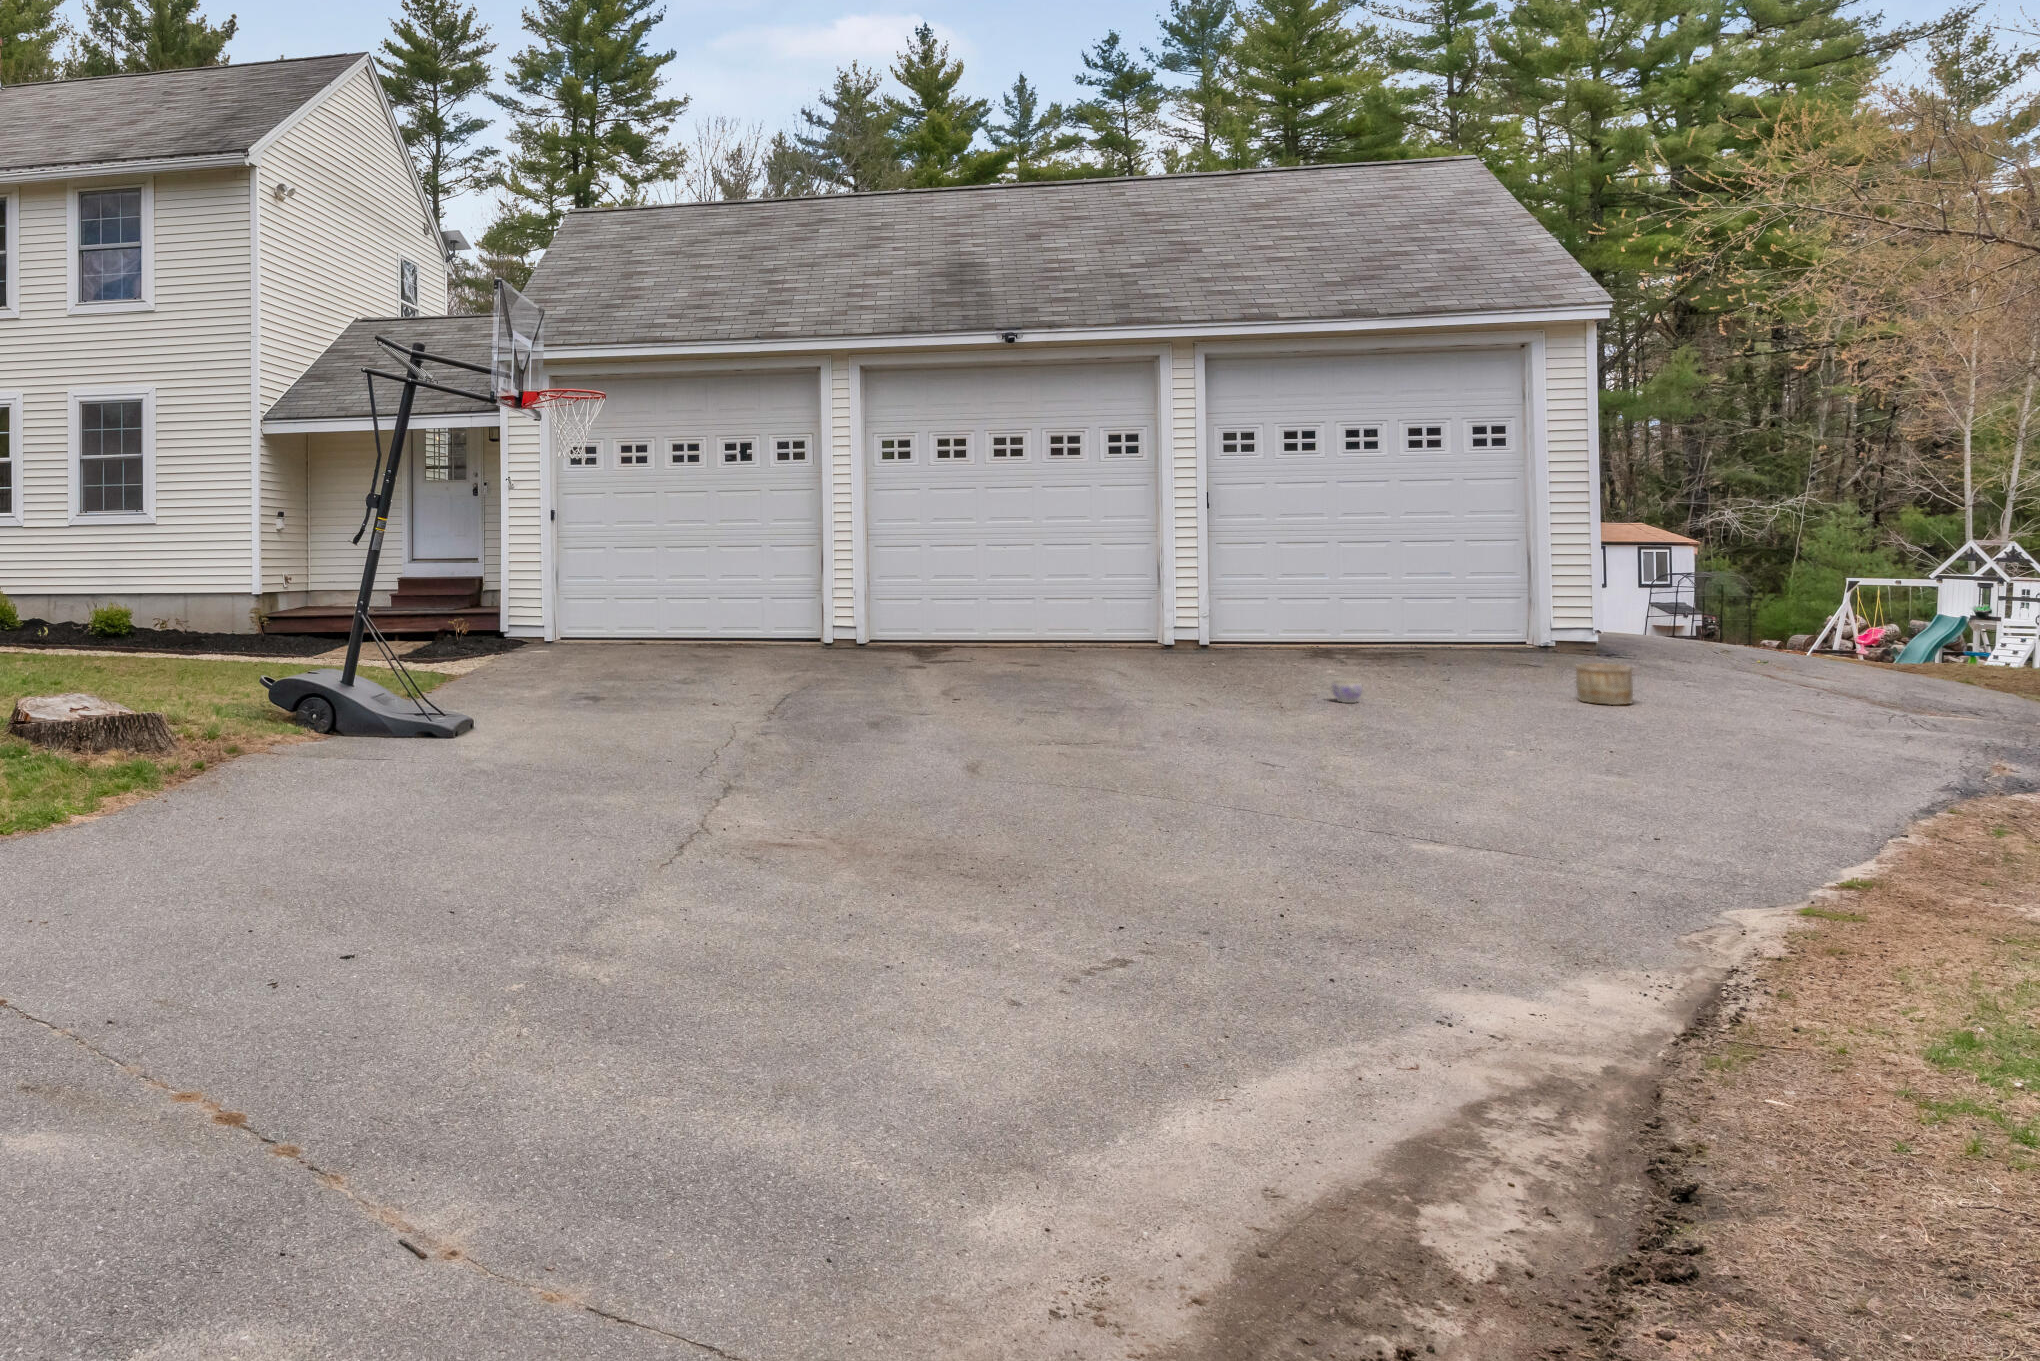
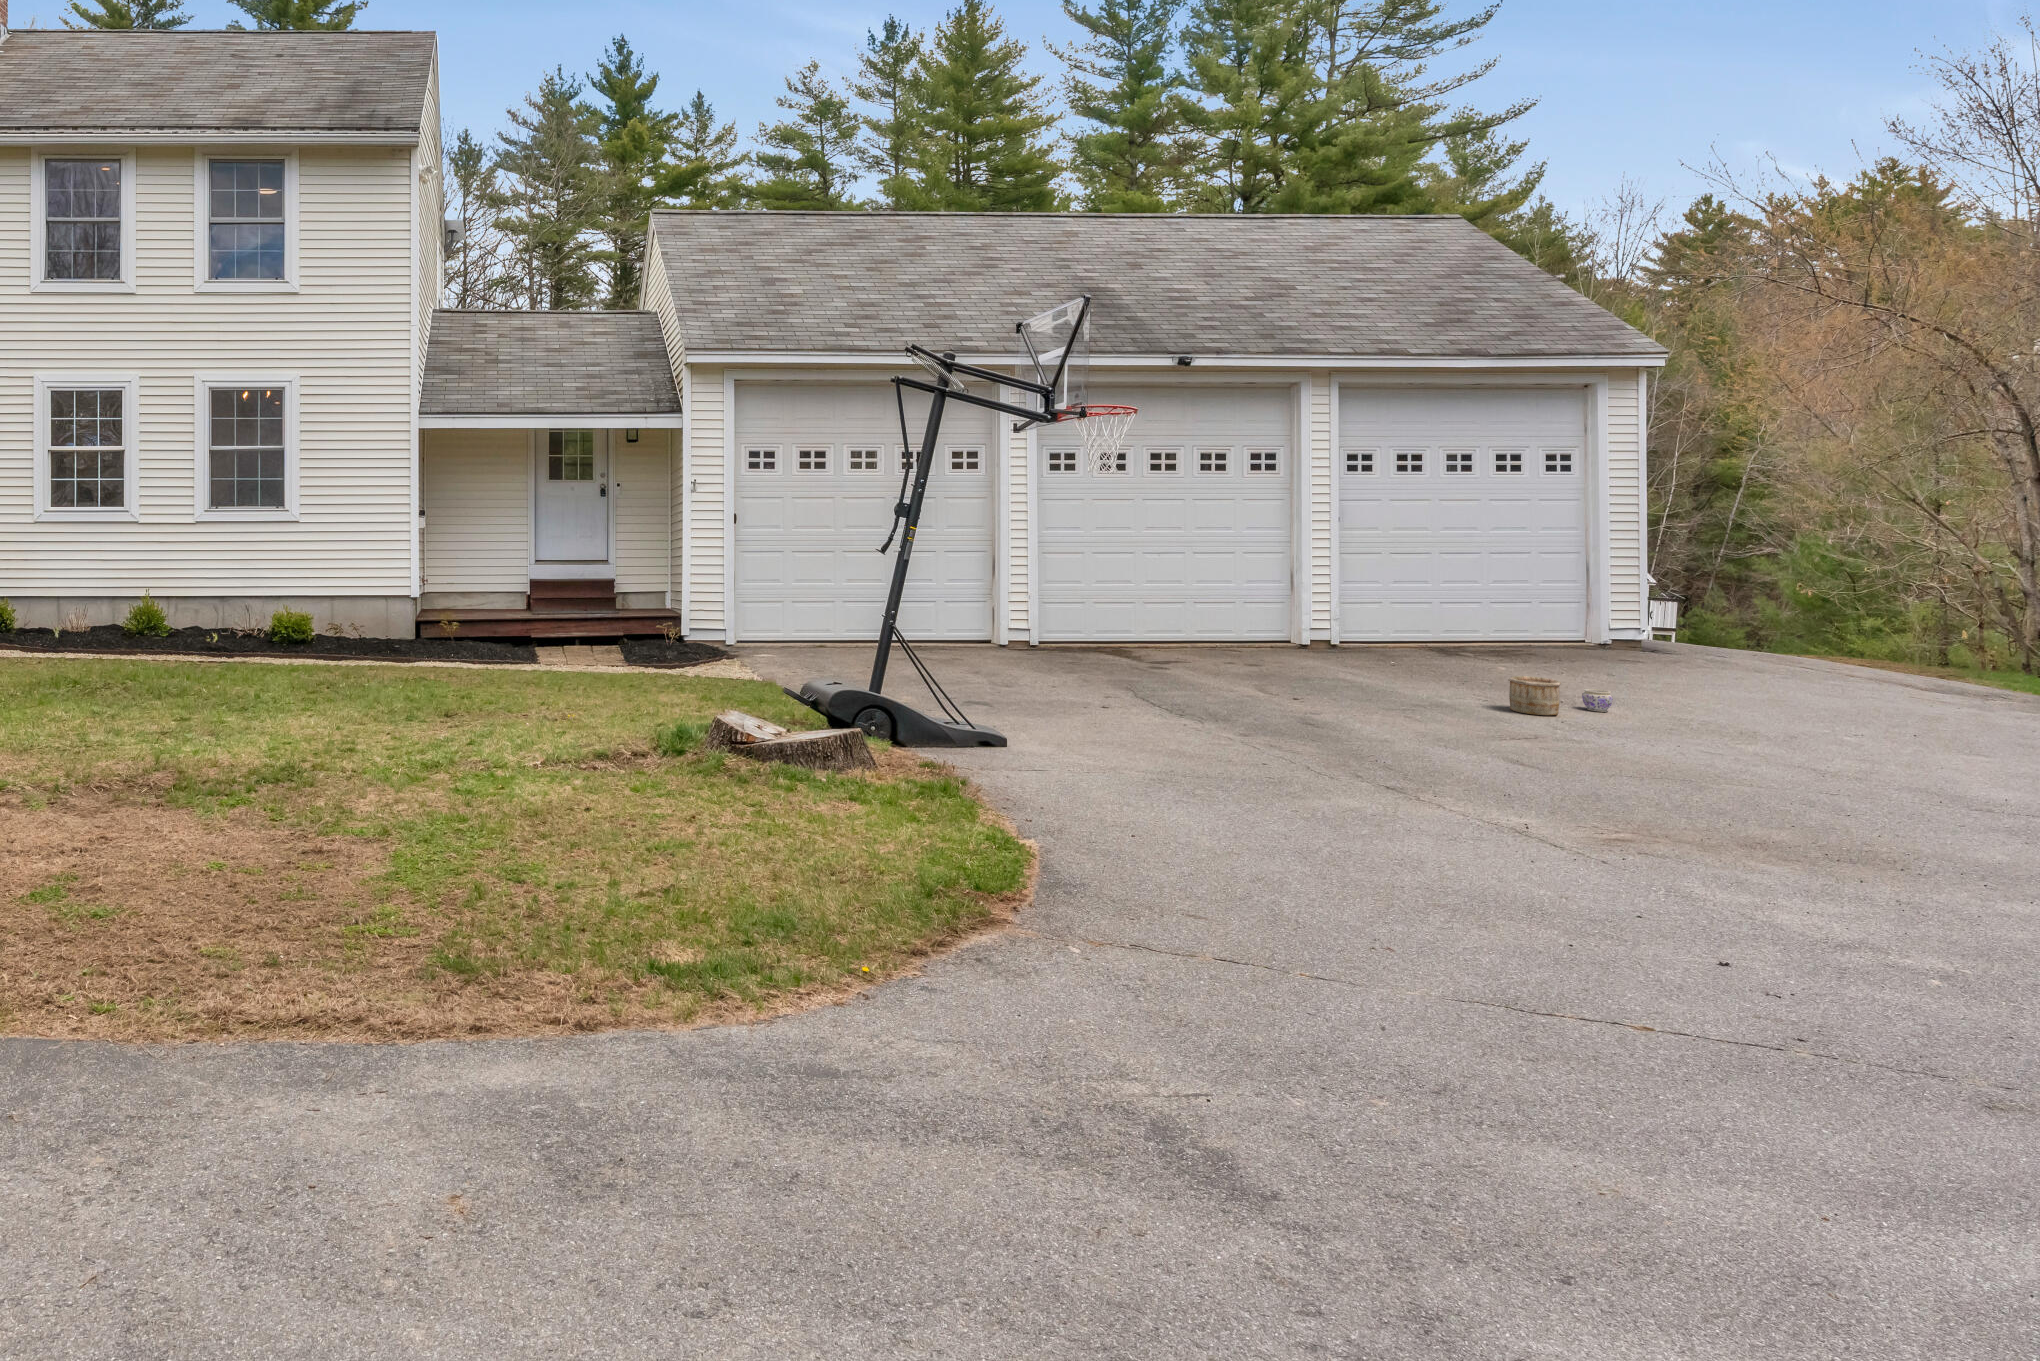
wooden bucket: present [1575,663,1633,705] -> present [1508,676,1561,715]

